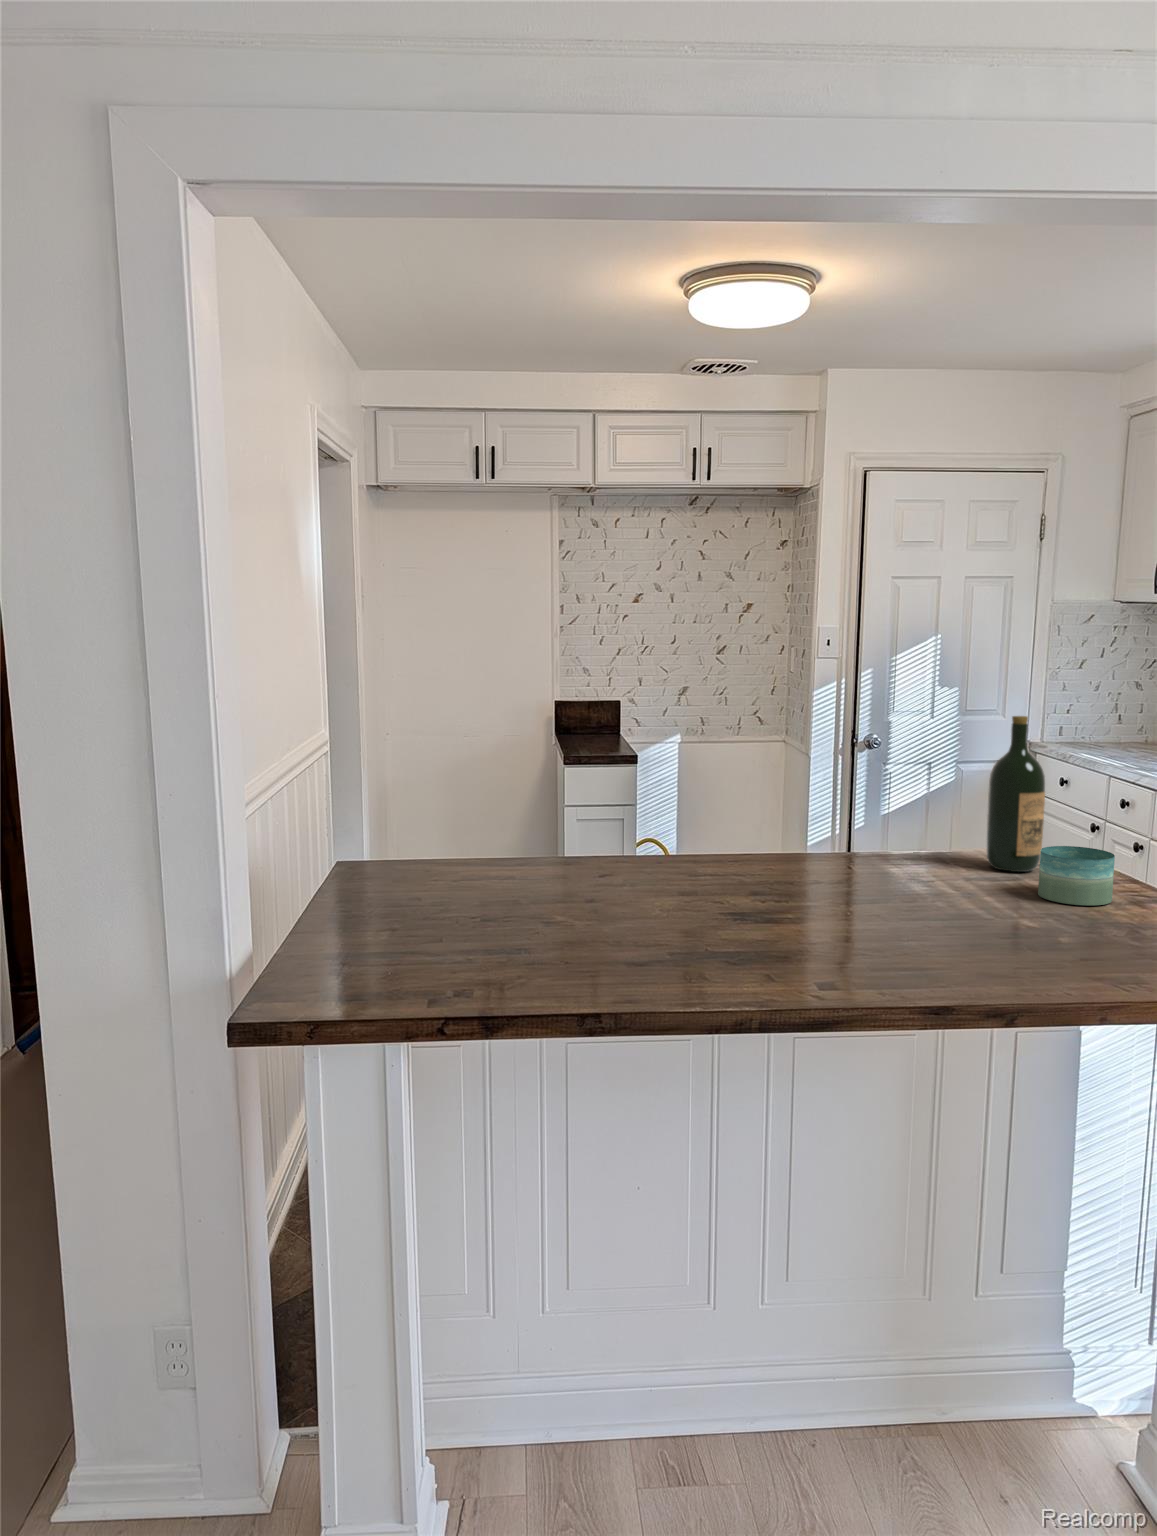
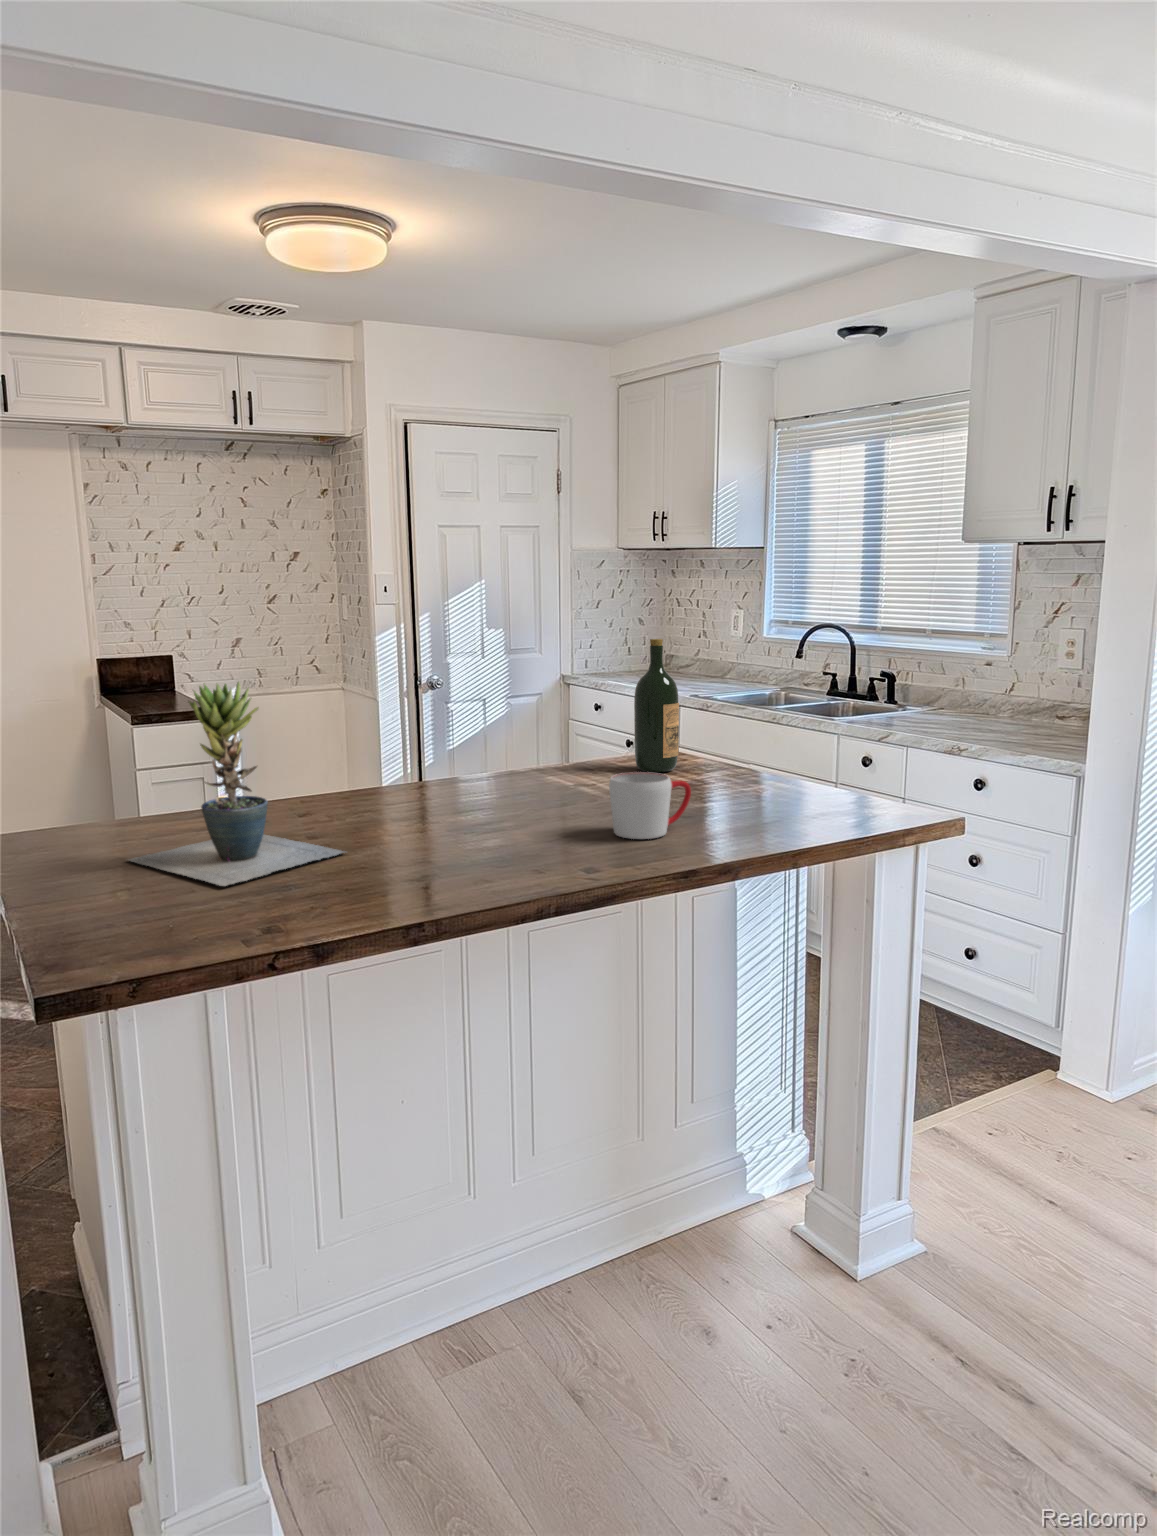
potted plant: none [403,743,589,938] -> present [129,682,346,886]
candle: present [1038,846,1115,905] -> none [693,744,750,790]
mug: none [875,872,981,952] -> present [609,772,691,839]

